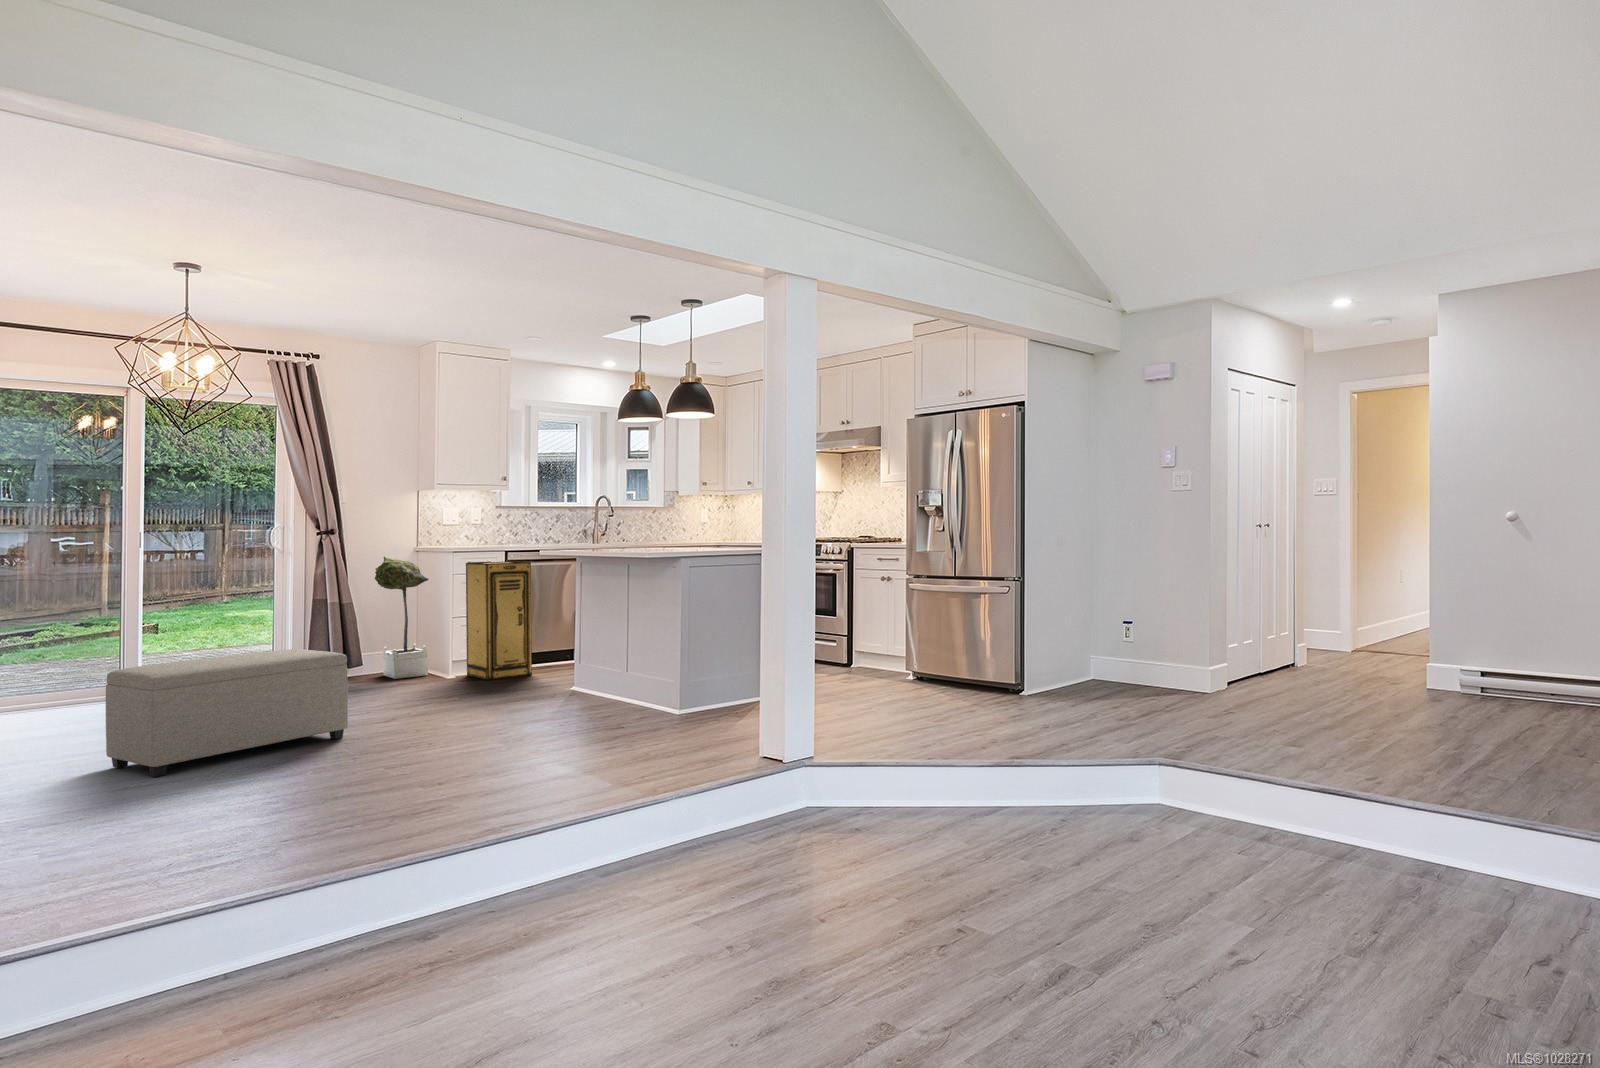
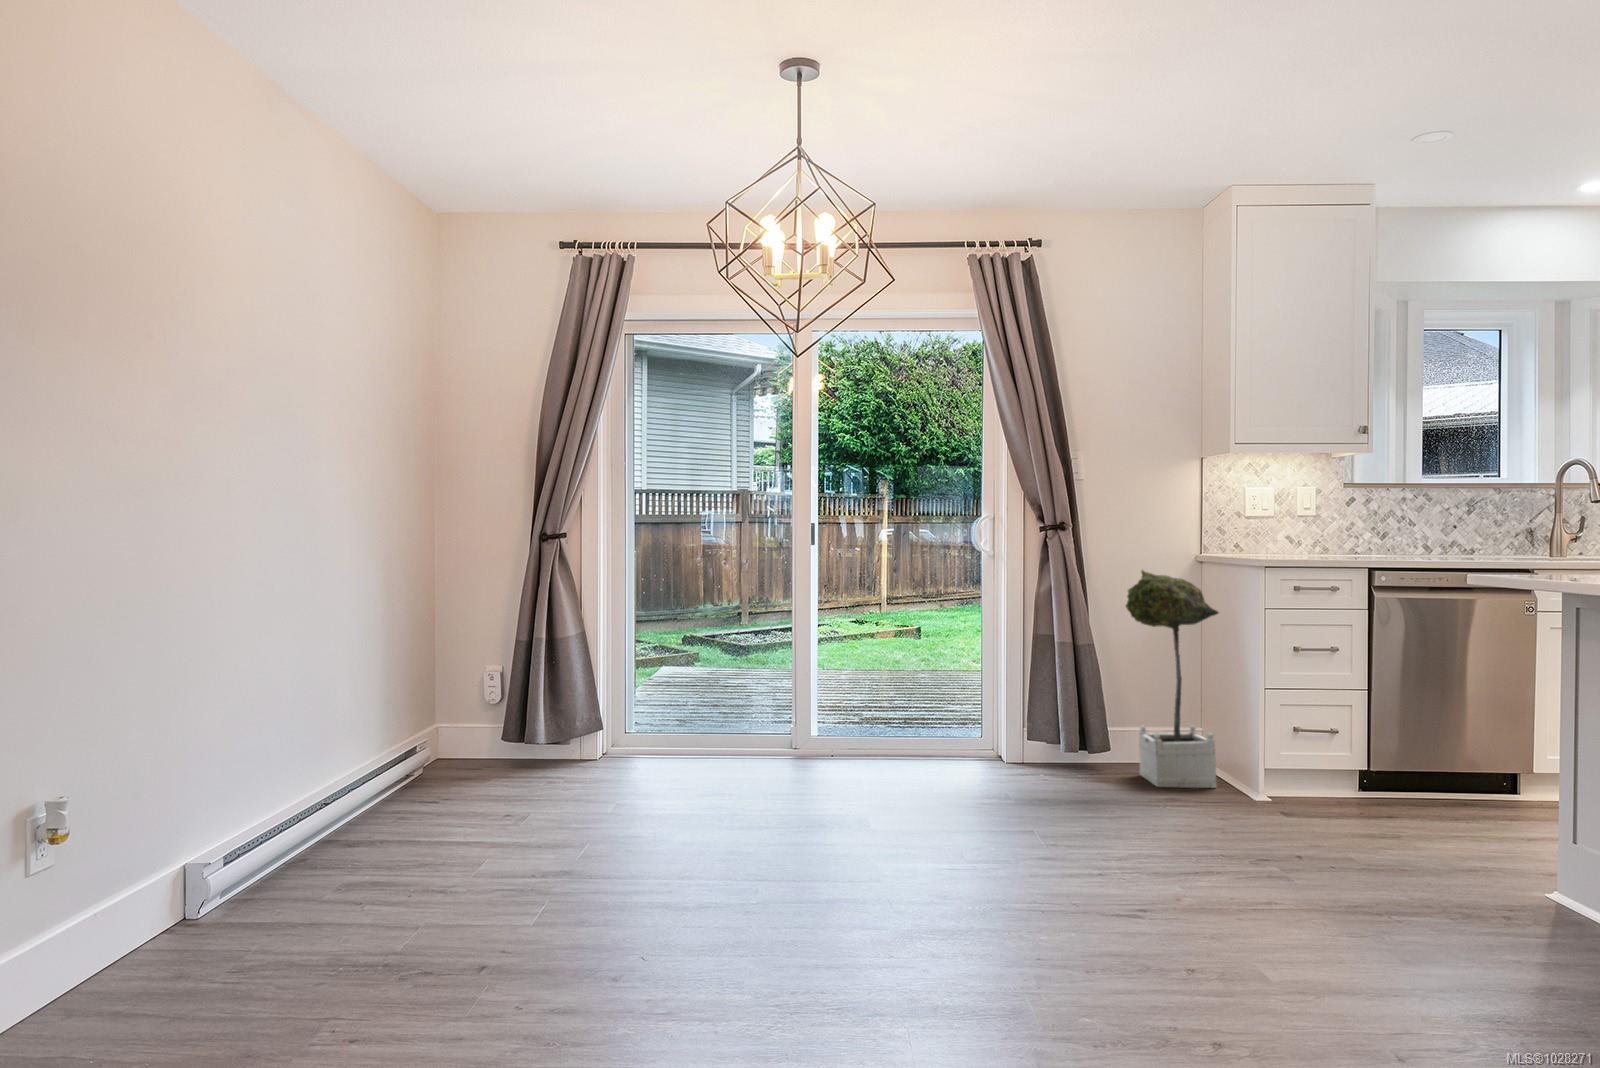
storage cabinet: present [466,561,532,680] -> none [1291,585,1437,826]
ottoman: present [106,649,348,777] -> none [608,746,1036,1015]

